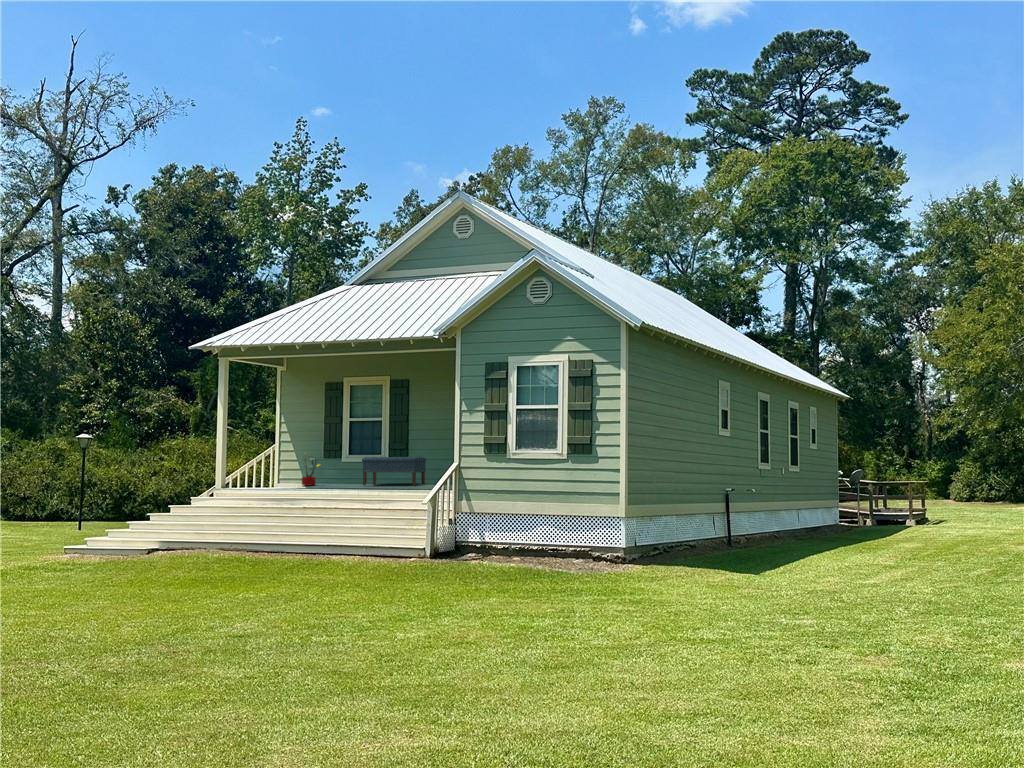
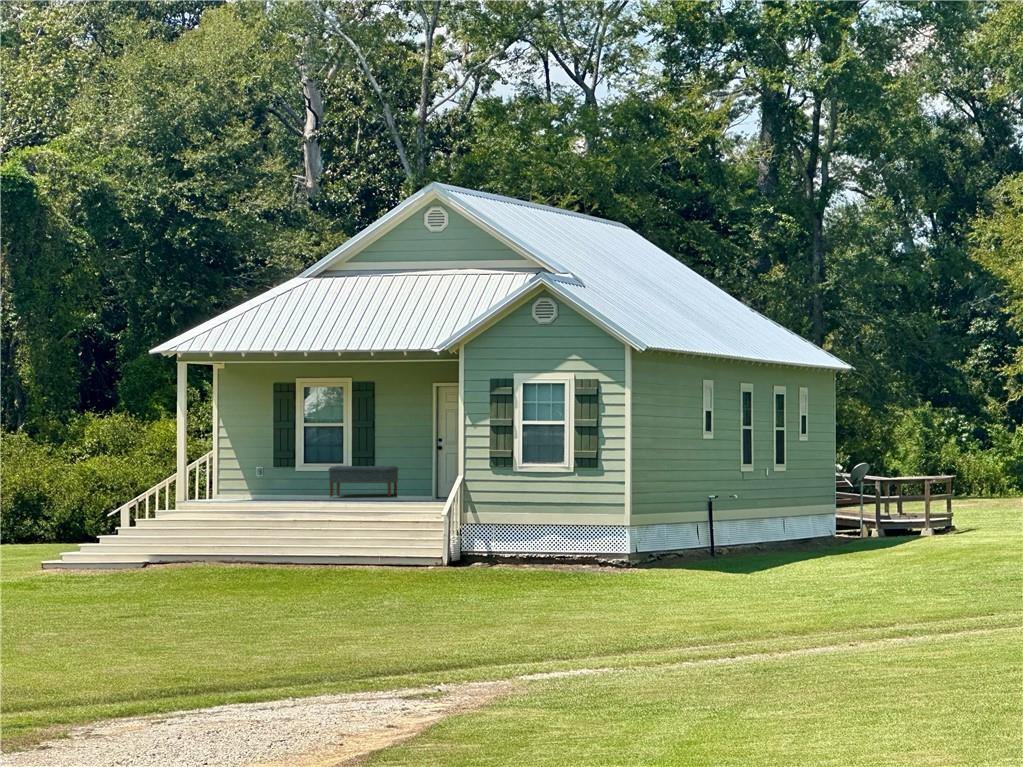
decorative plant: present [302,460,320,486] -> none [252,461,278,497]

